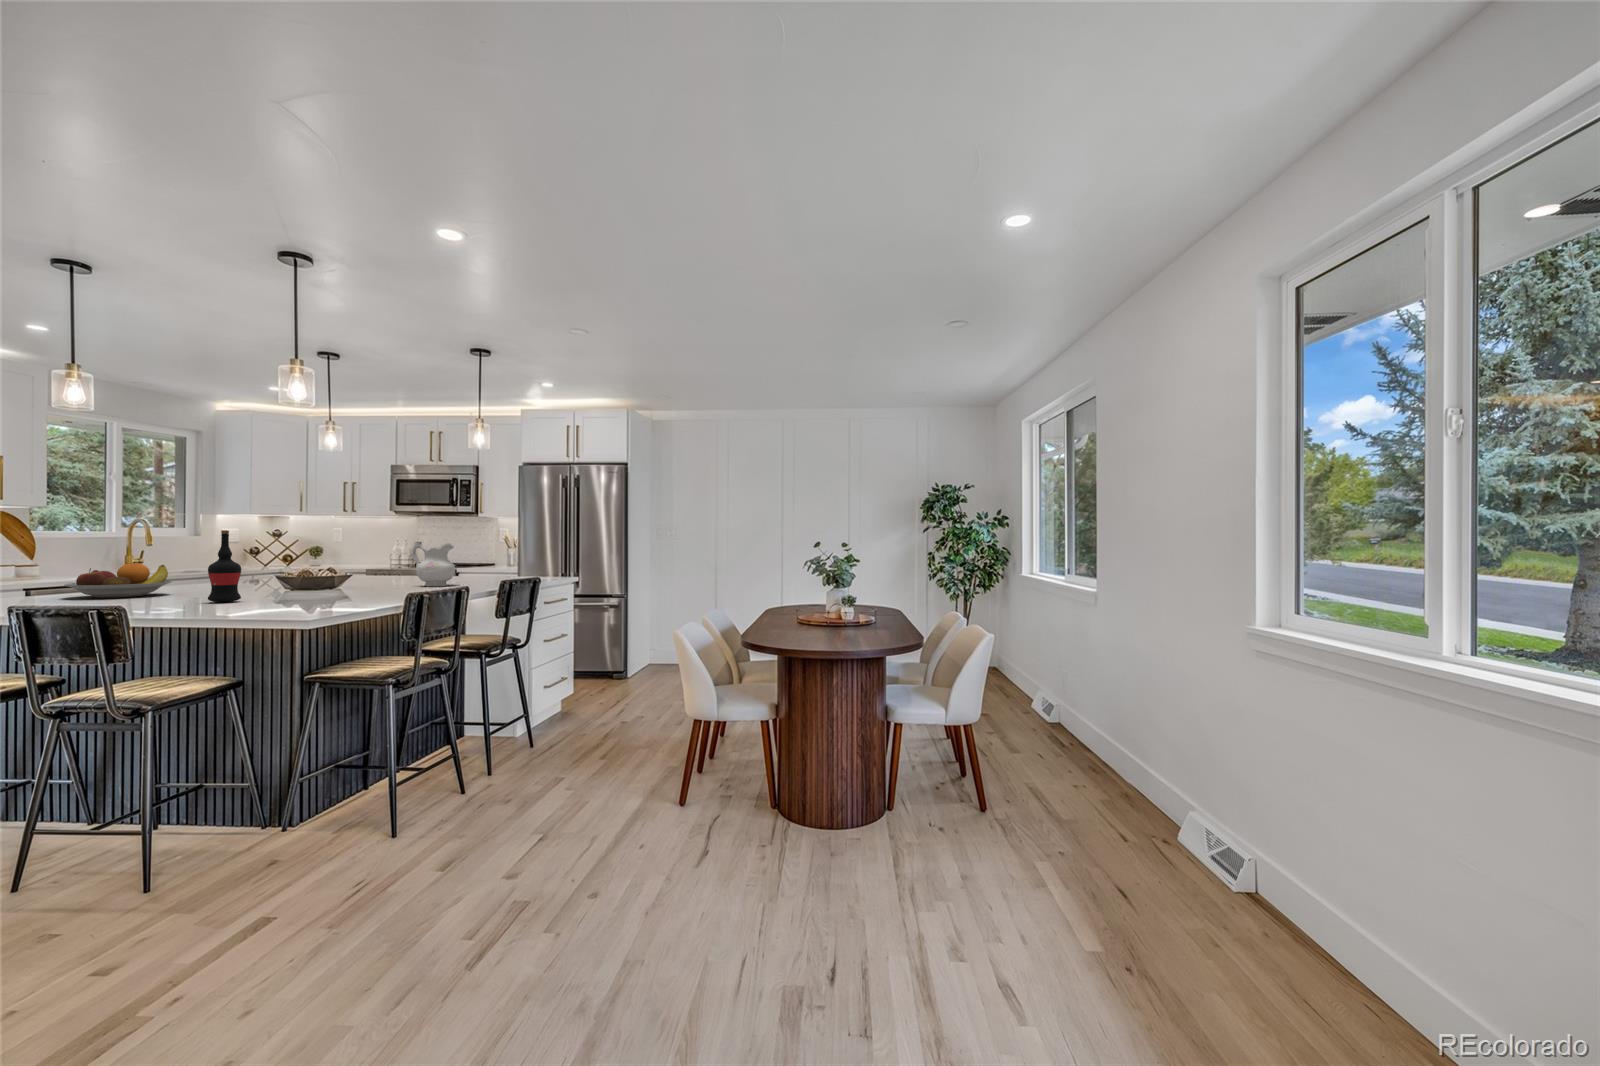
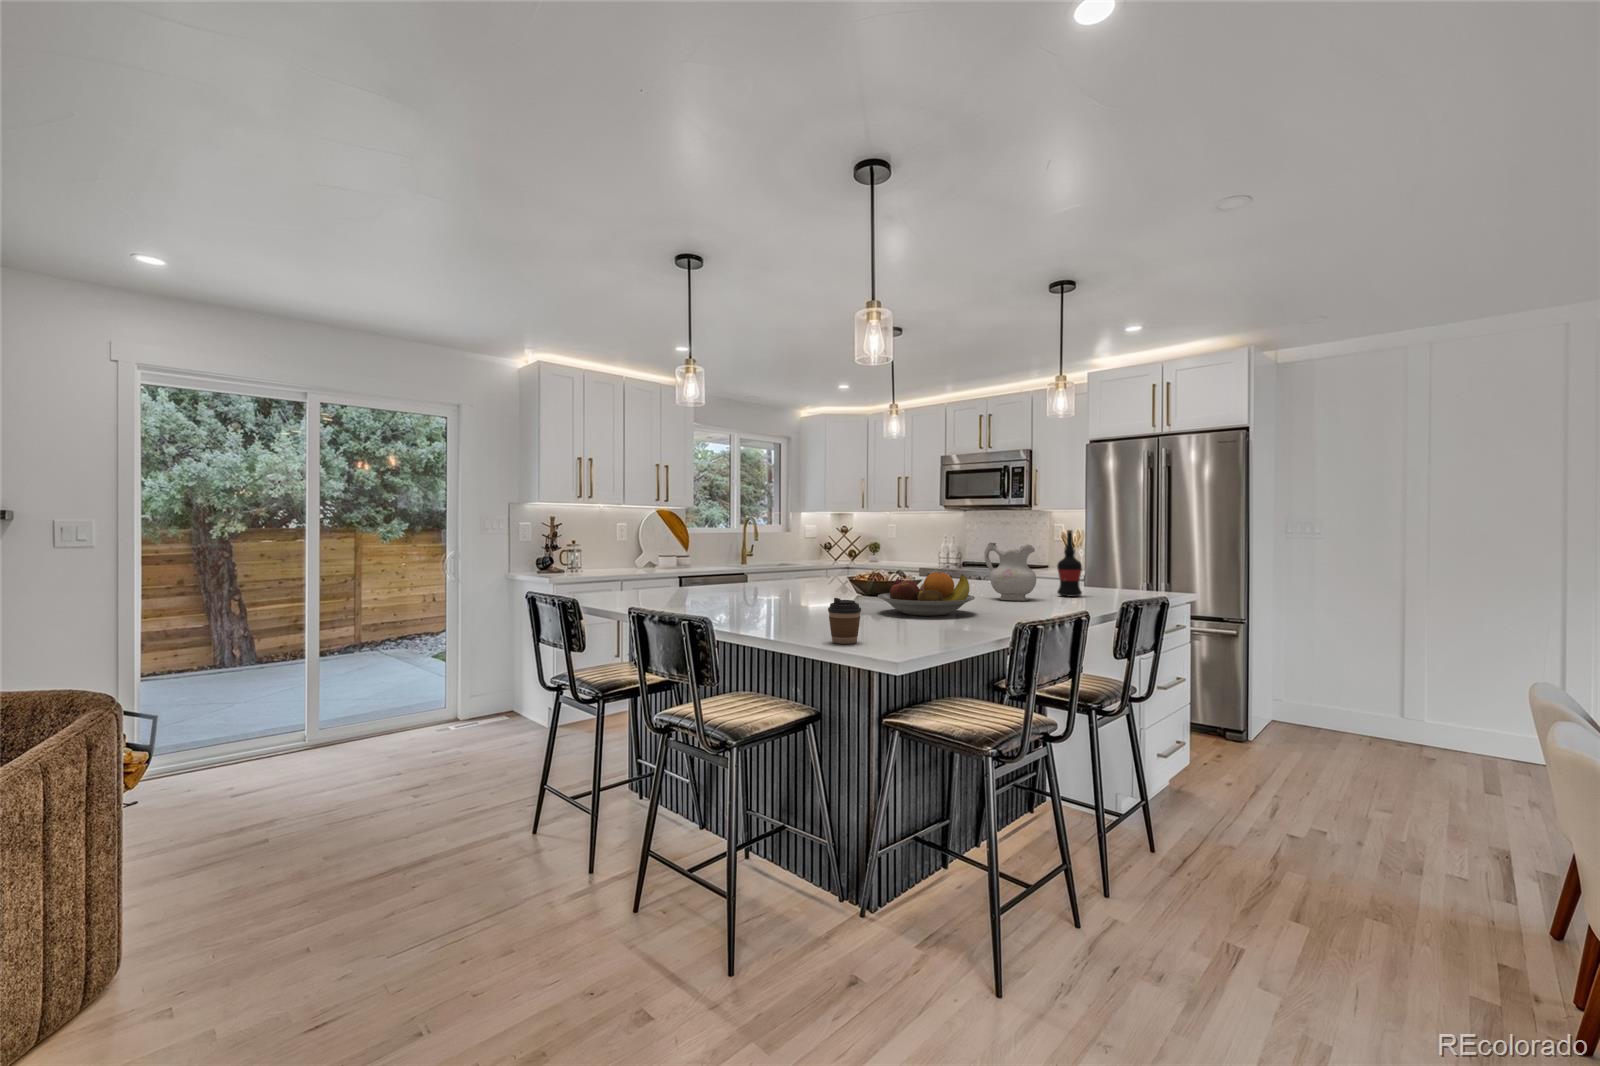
wine bottle: present [208,530,241,602] -> present [1057,530,1082,596]
fruit bowl: present [64,563,172,598] -> present [878,572,975,616]
coffee cup: none [250,580,282,615] -> present [828,598,861,644]

